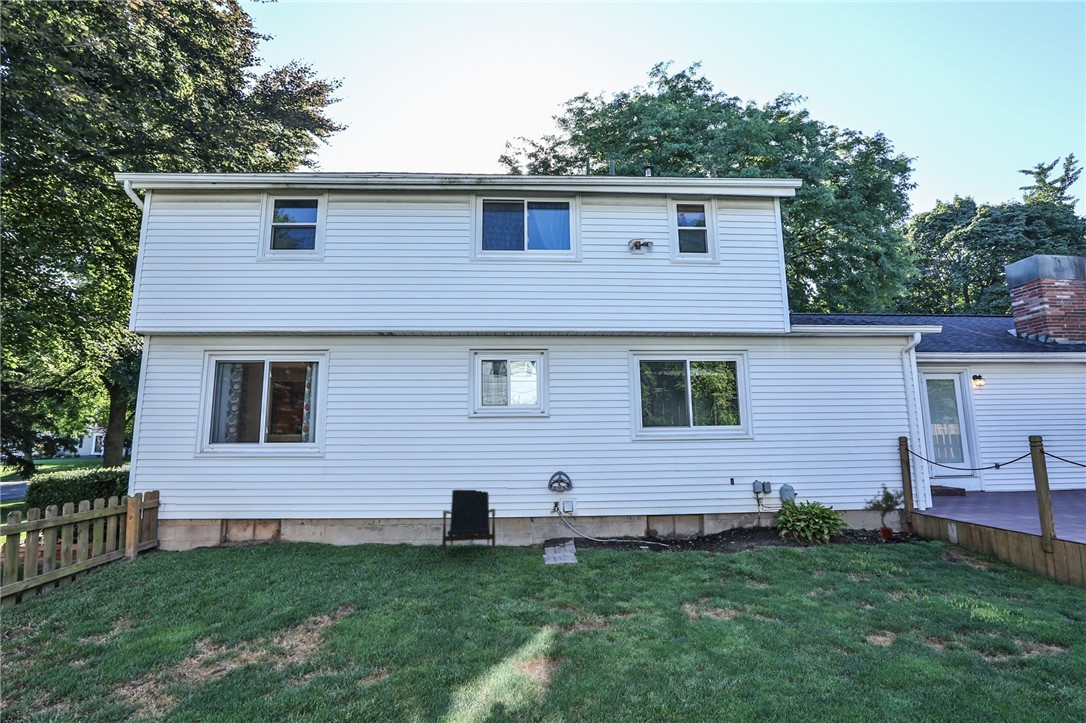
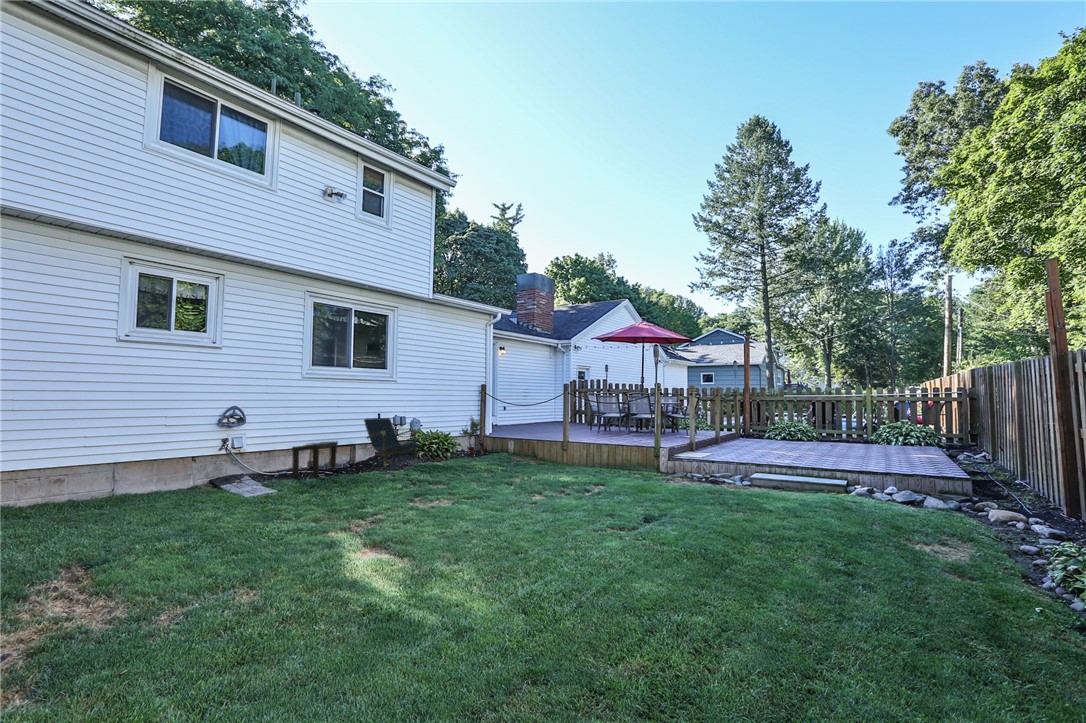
lounge chair: present [442,489,495,557] -> present [364,418,419,467]
bench: none [611,509,668,553] -> present [292,442,338,477]

